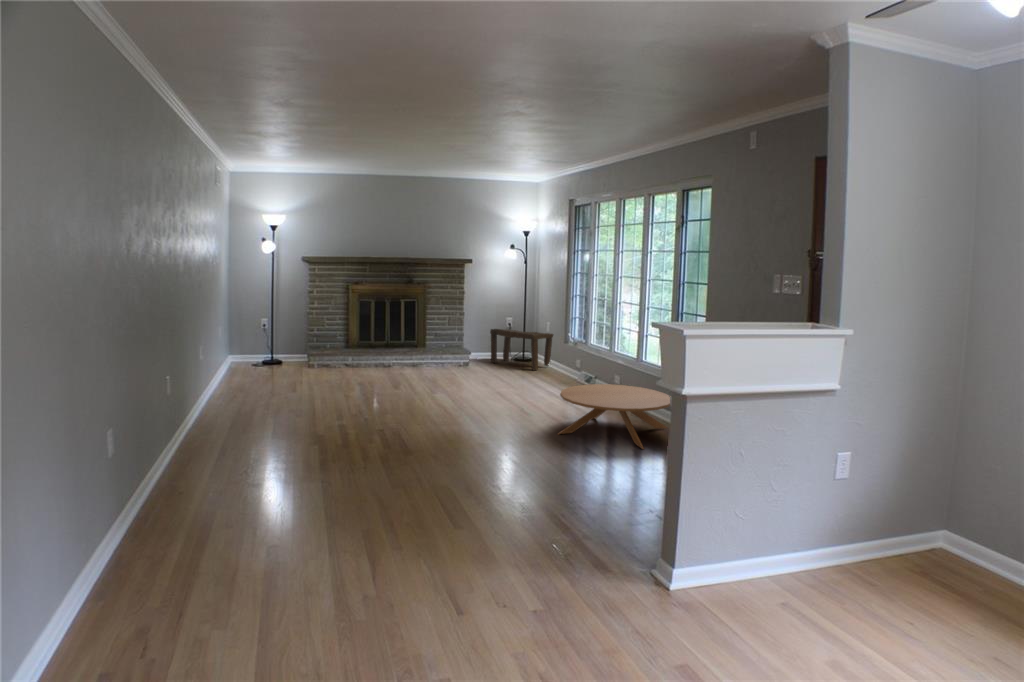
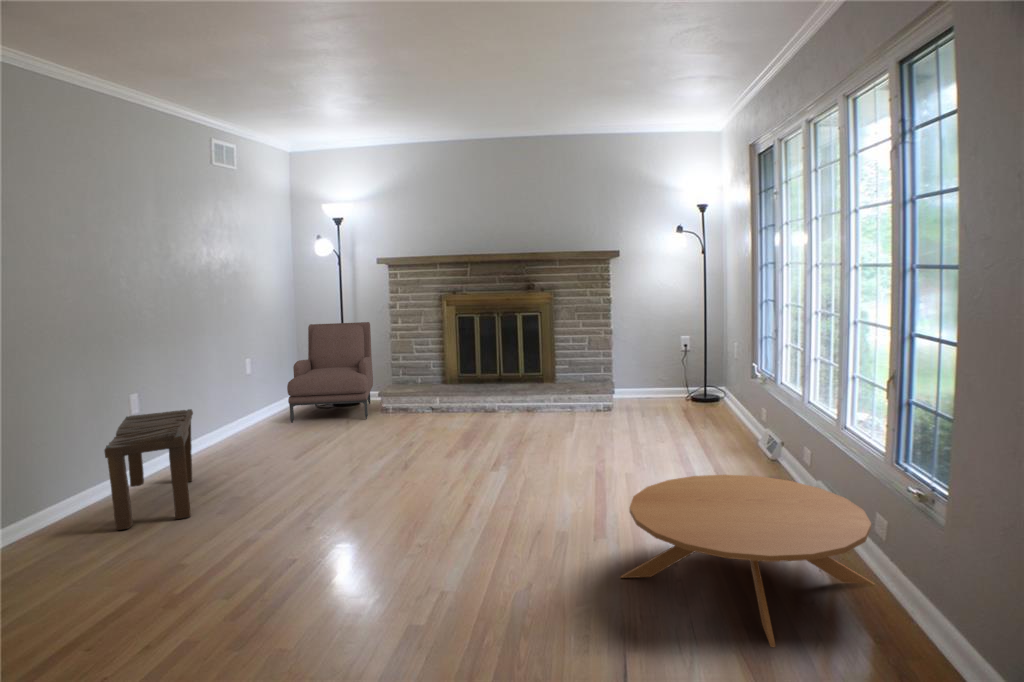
armchair: none [238,302,302,377] -> present [287,322,373,423]
bench: present [490,329,553,370] -> present [104,409,193,530]

